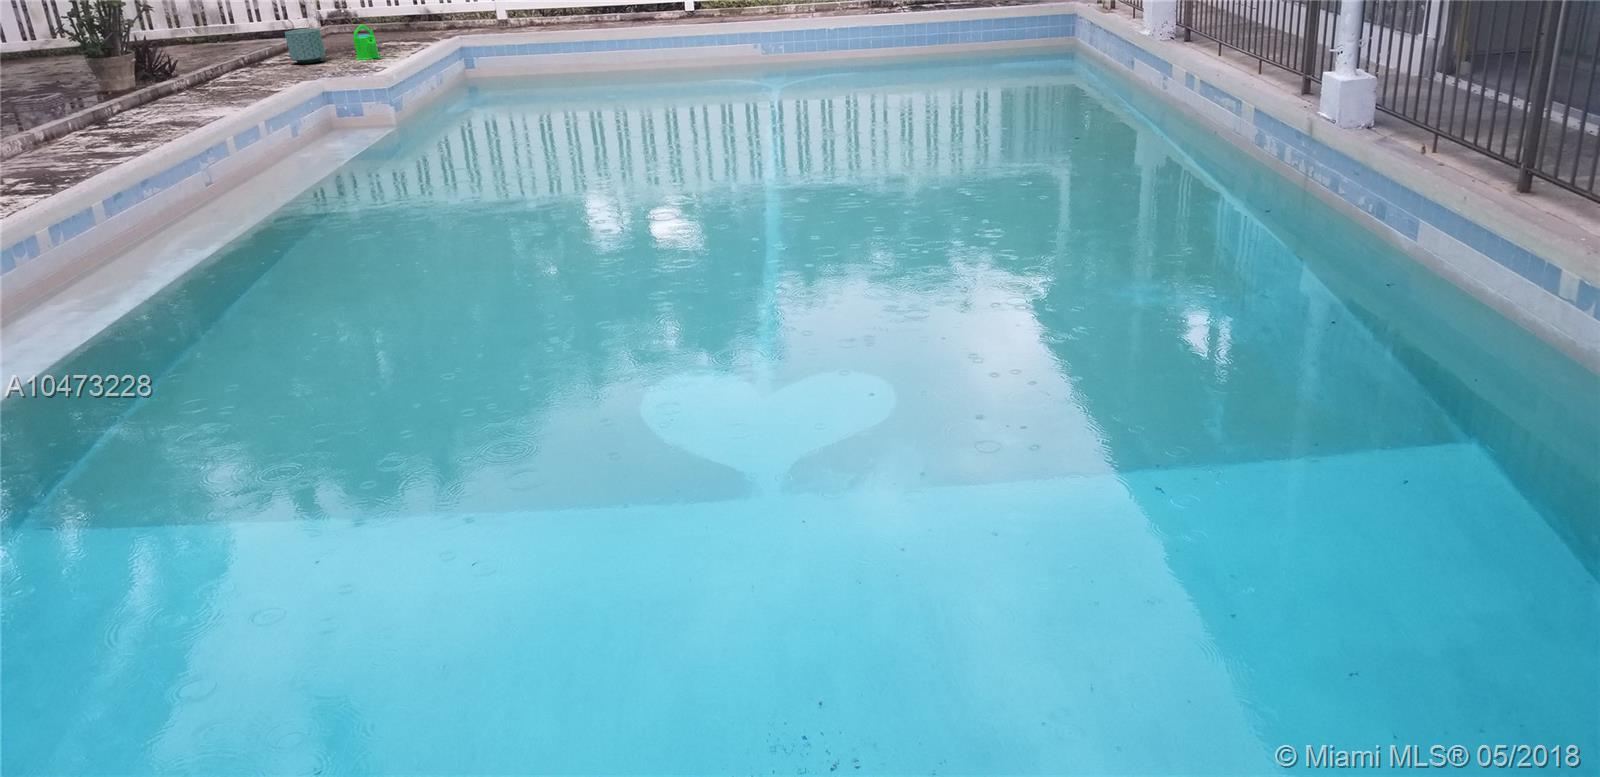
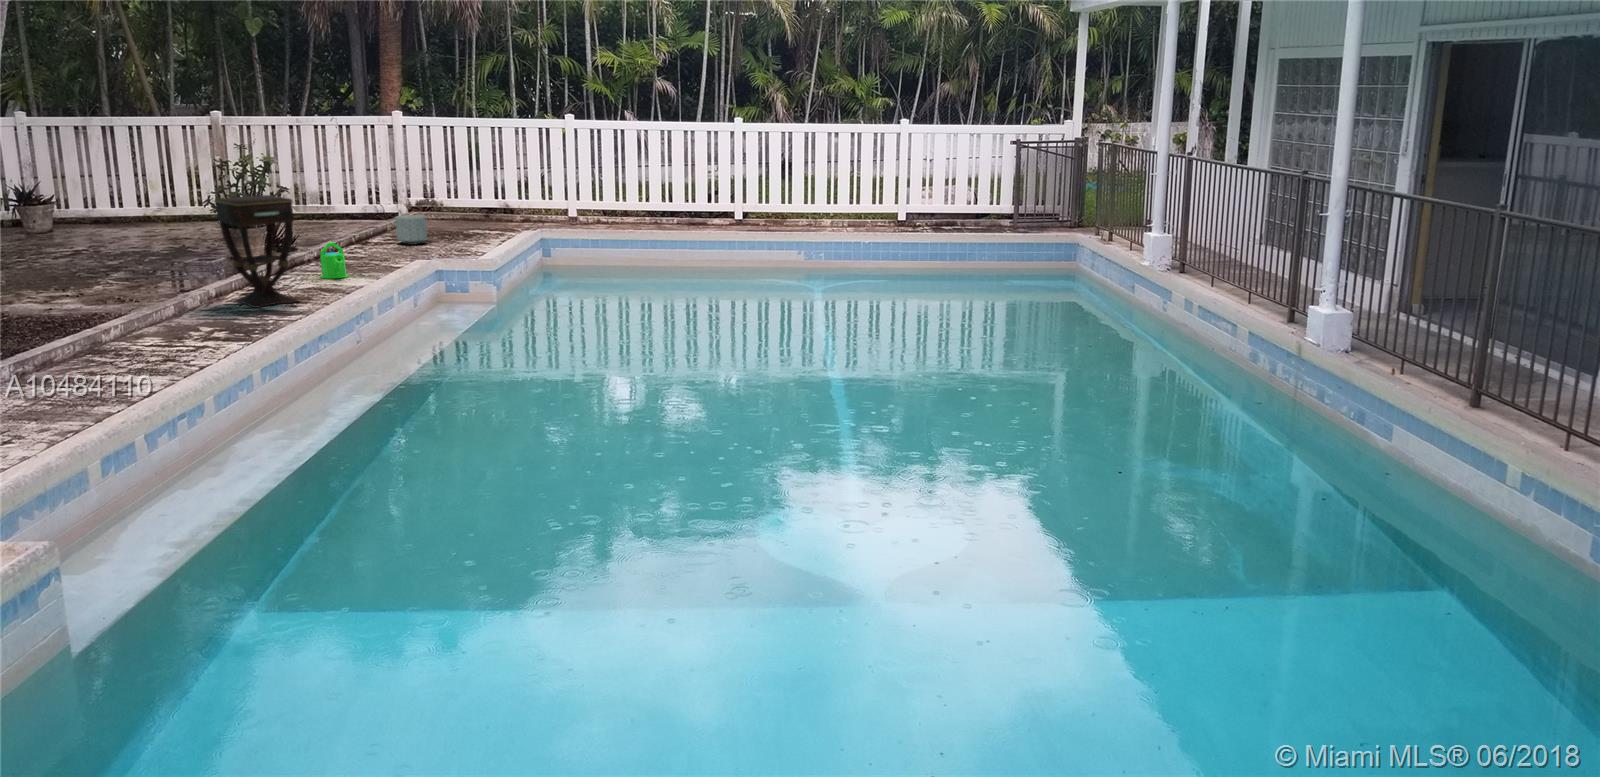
side table: none [16,14,140,151] -> present [214,195,298,308]
watering can: present [353,25,380,60] -> present [320,242,348,279]

